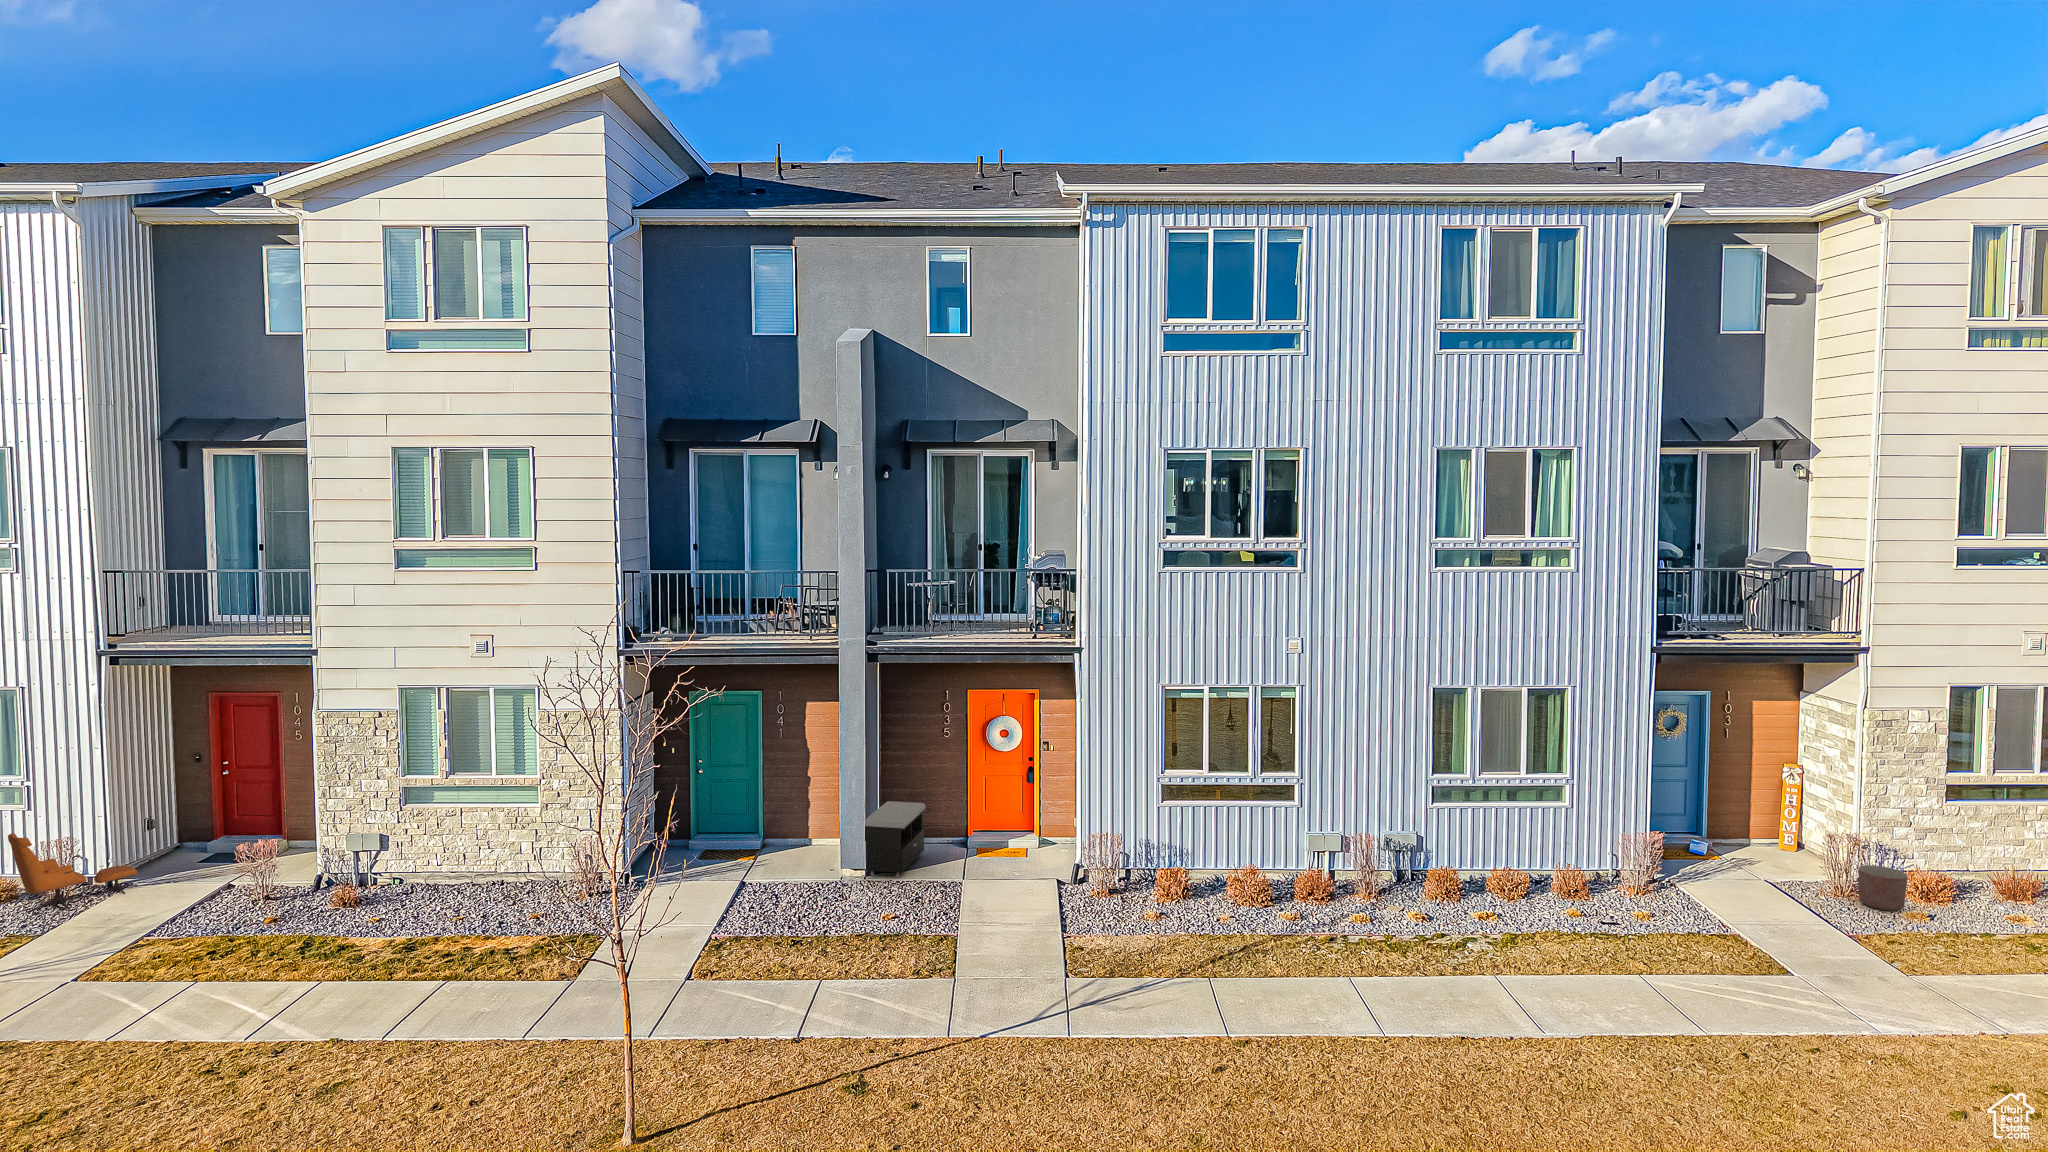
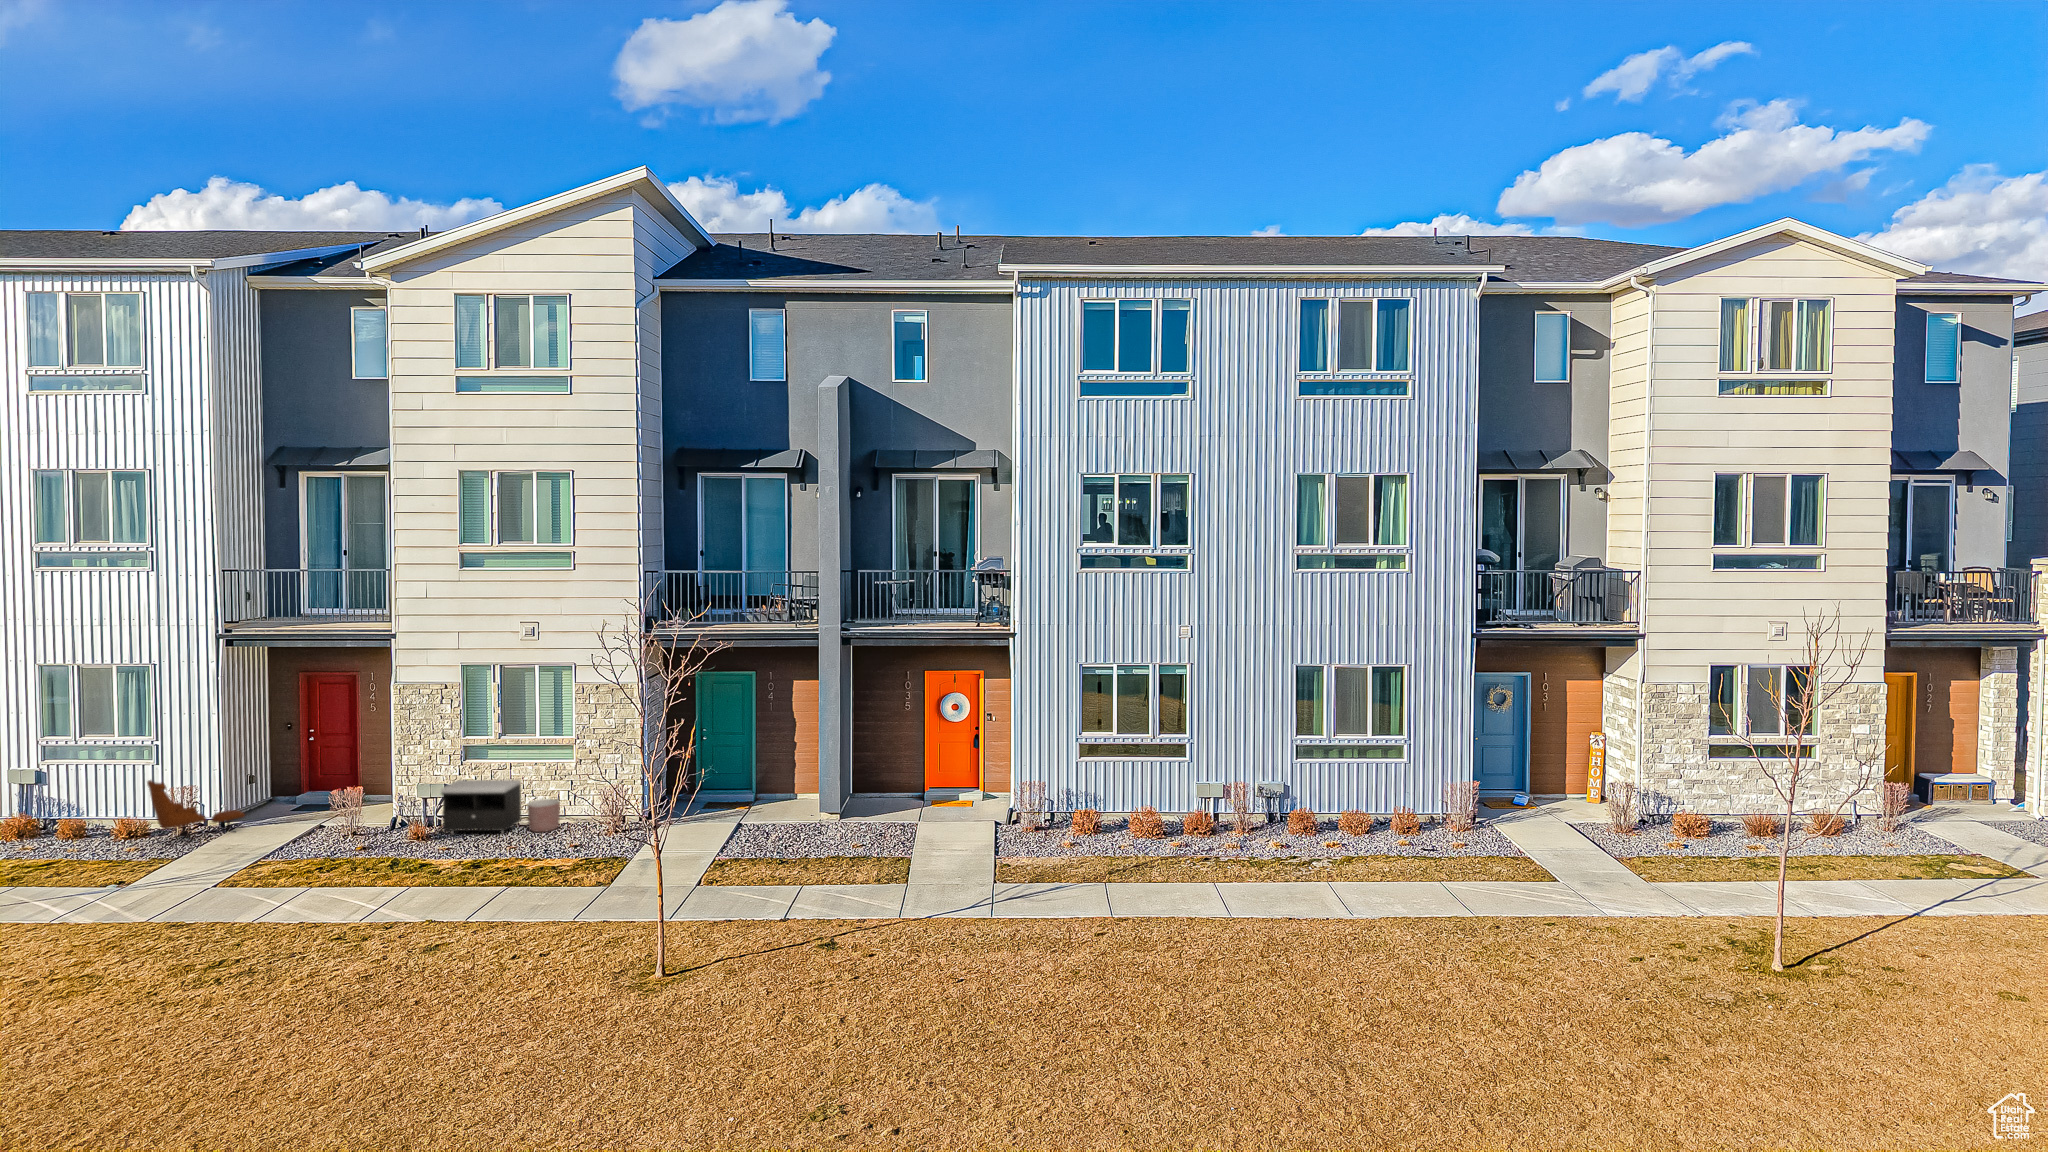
storage bench: present [865,801,926,877] -> present [441,780,521,834]
planter: present [1858,865,1908,911] -> present [527,799,560,832]

